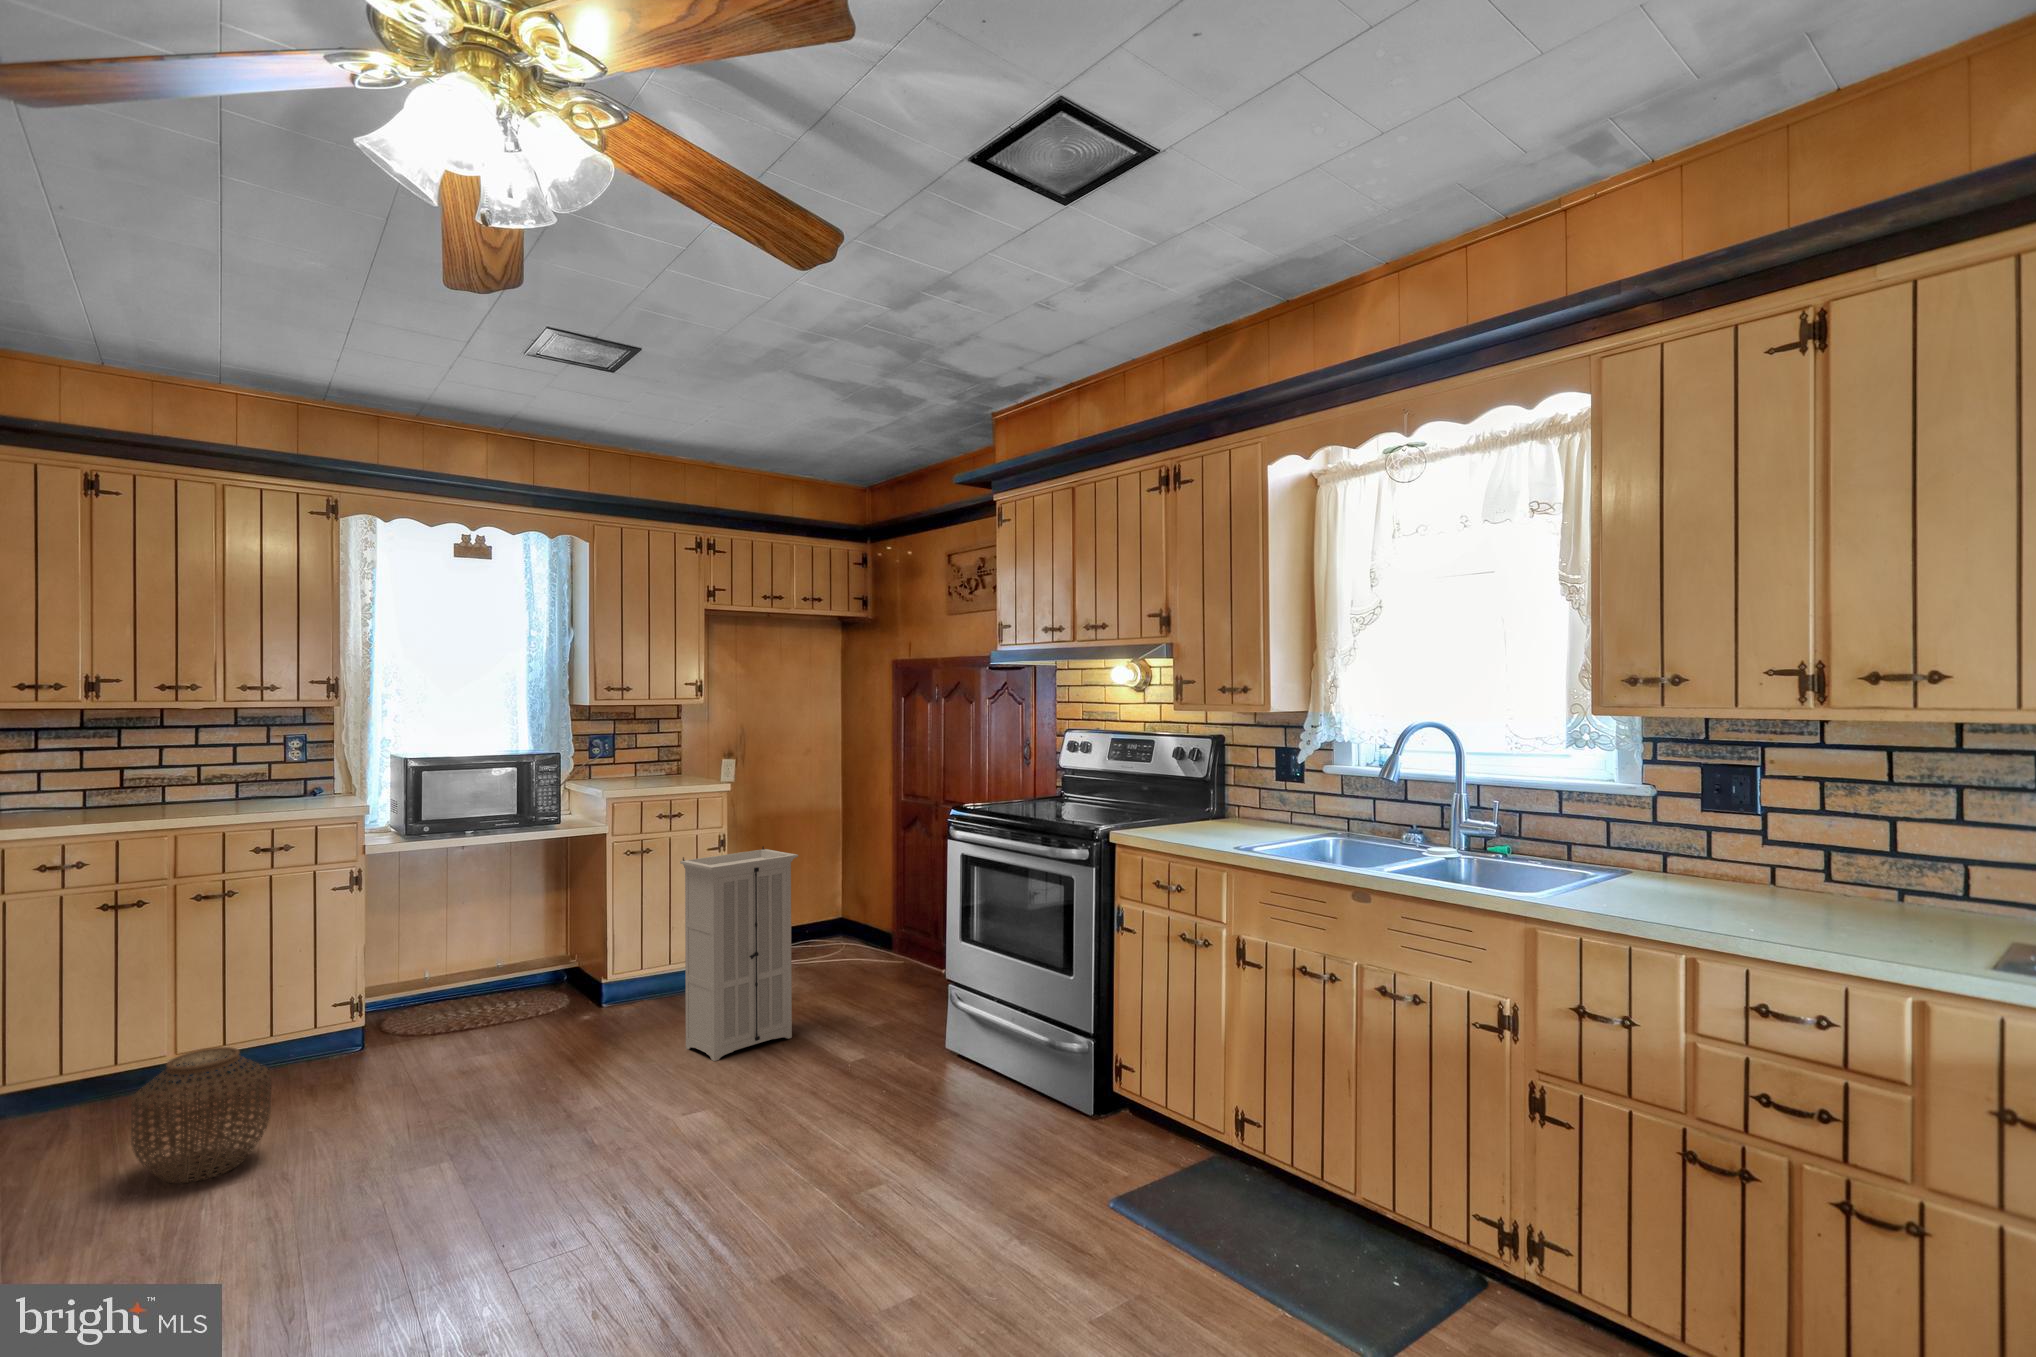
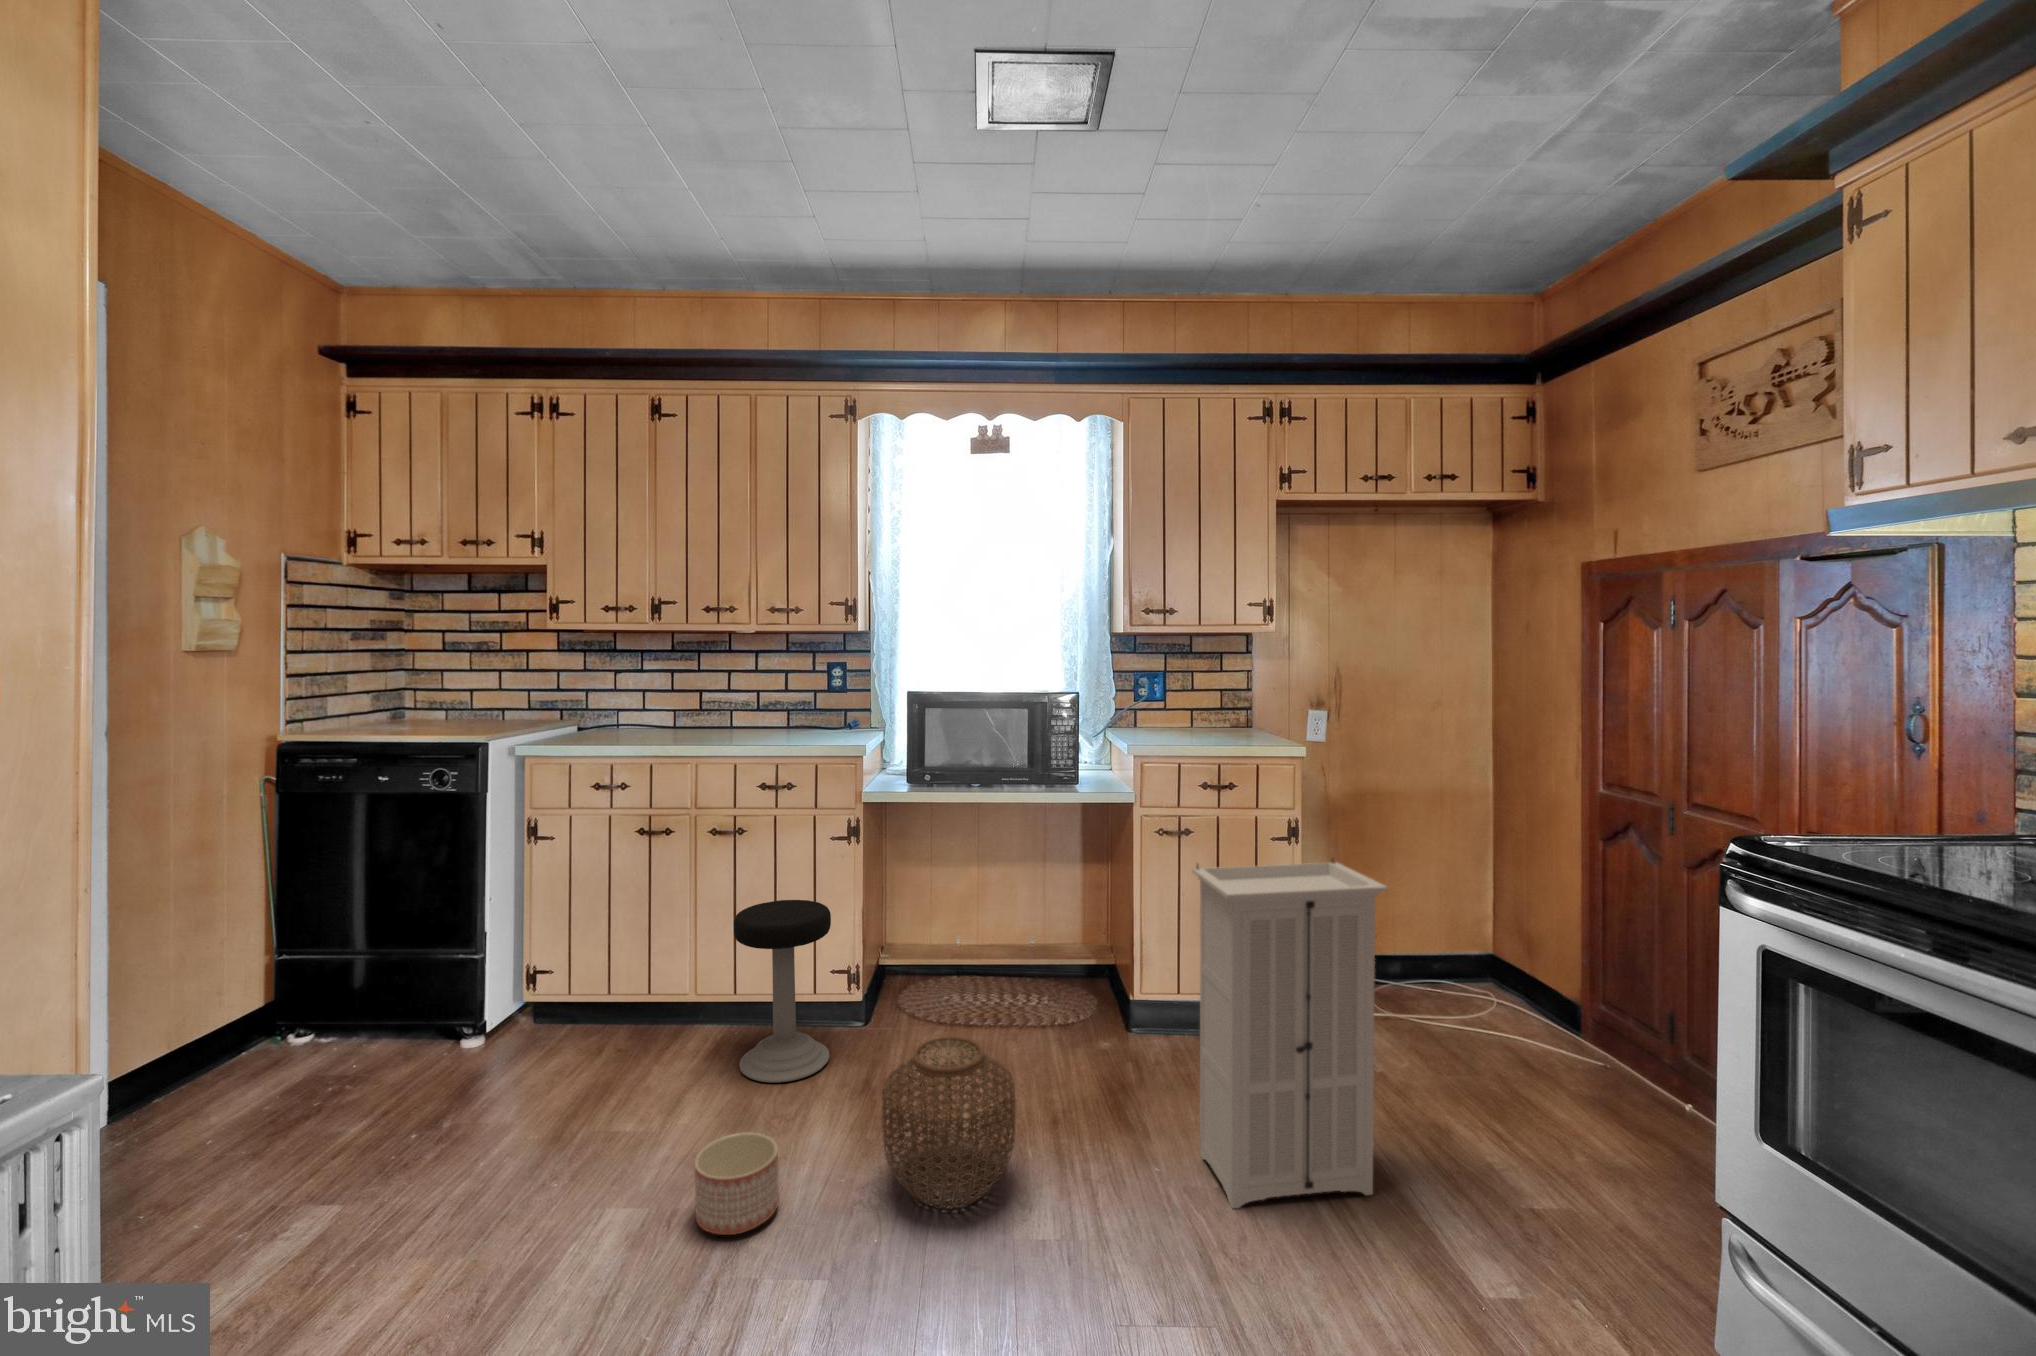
stool: none [257,943,356,1099] -> present [734,900,831,1083]
woven basket: present [131,1047,271,1183] -> present [882,1037,1015,1208]
planter: none [325,1091,396,1159] -> present [695,1132,779,1235]

